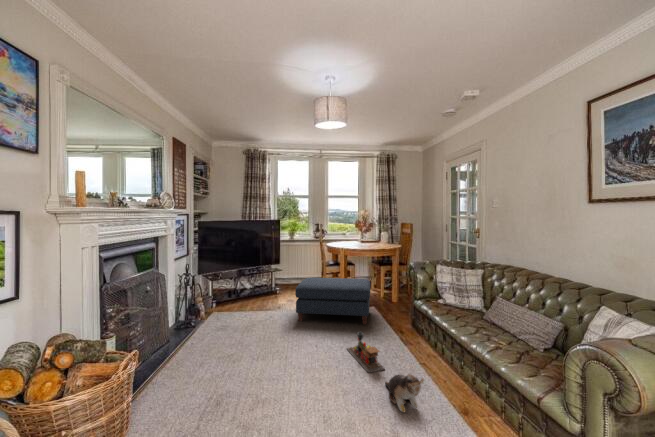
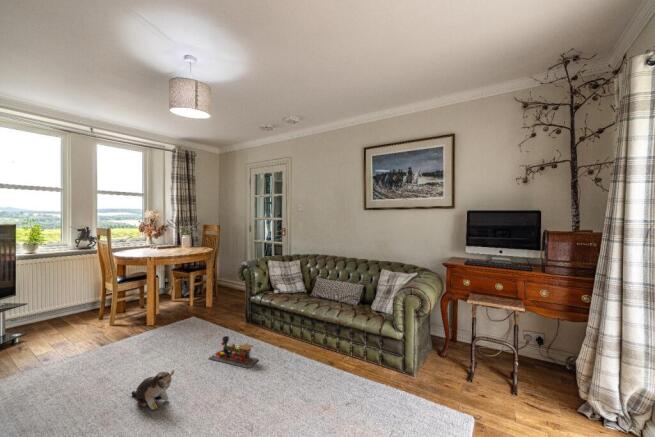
ottoman: present [295,278,370,324] -> none [108,288,207,355]
plush toy: present [385,374,424,412] -> present [131,370,174,410]

